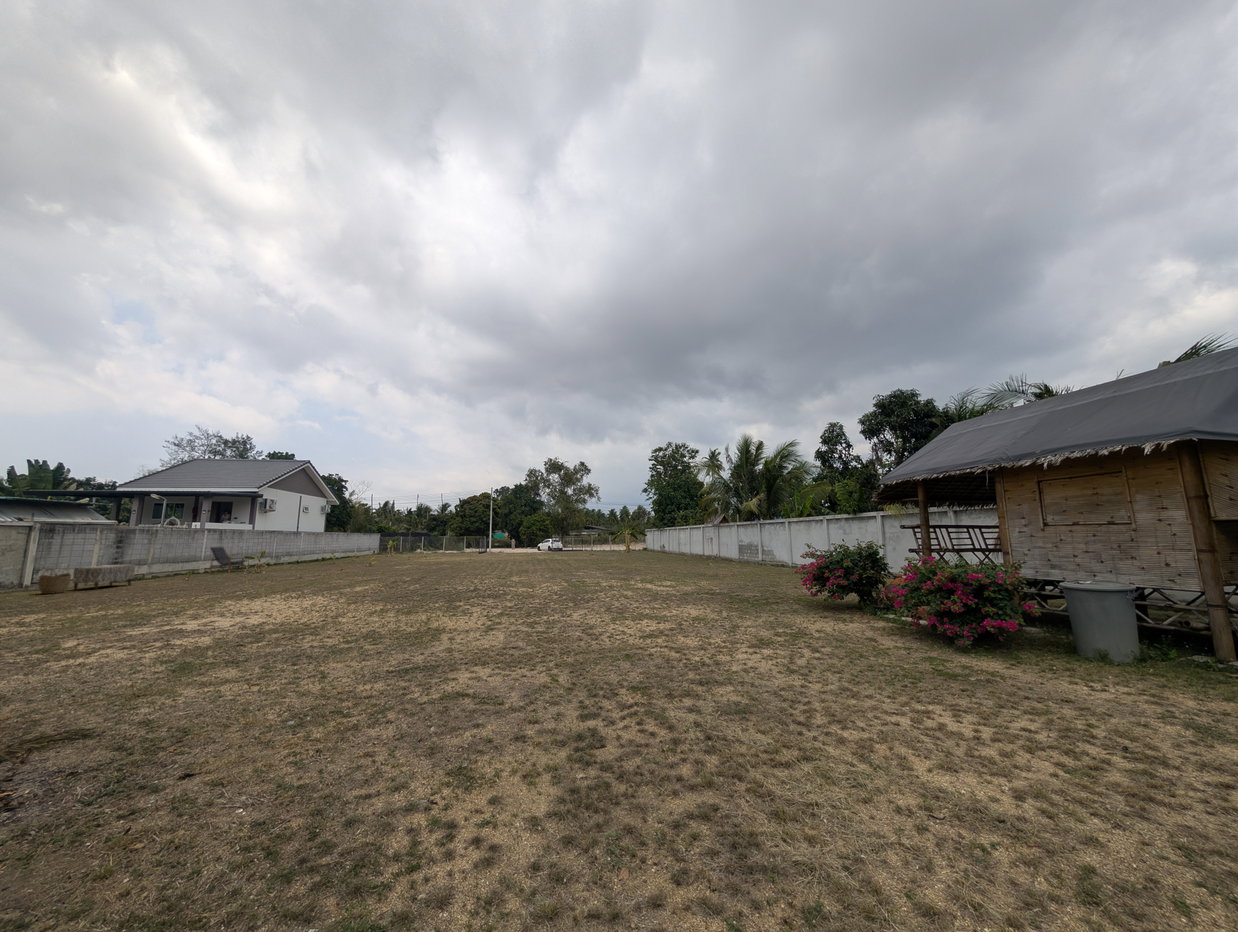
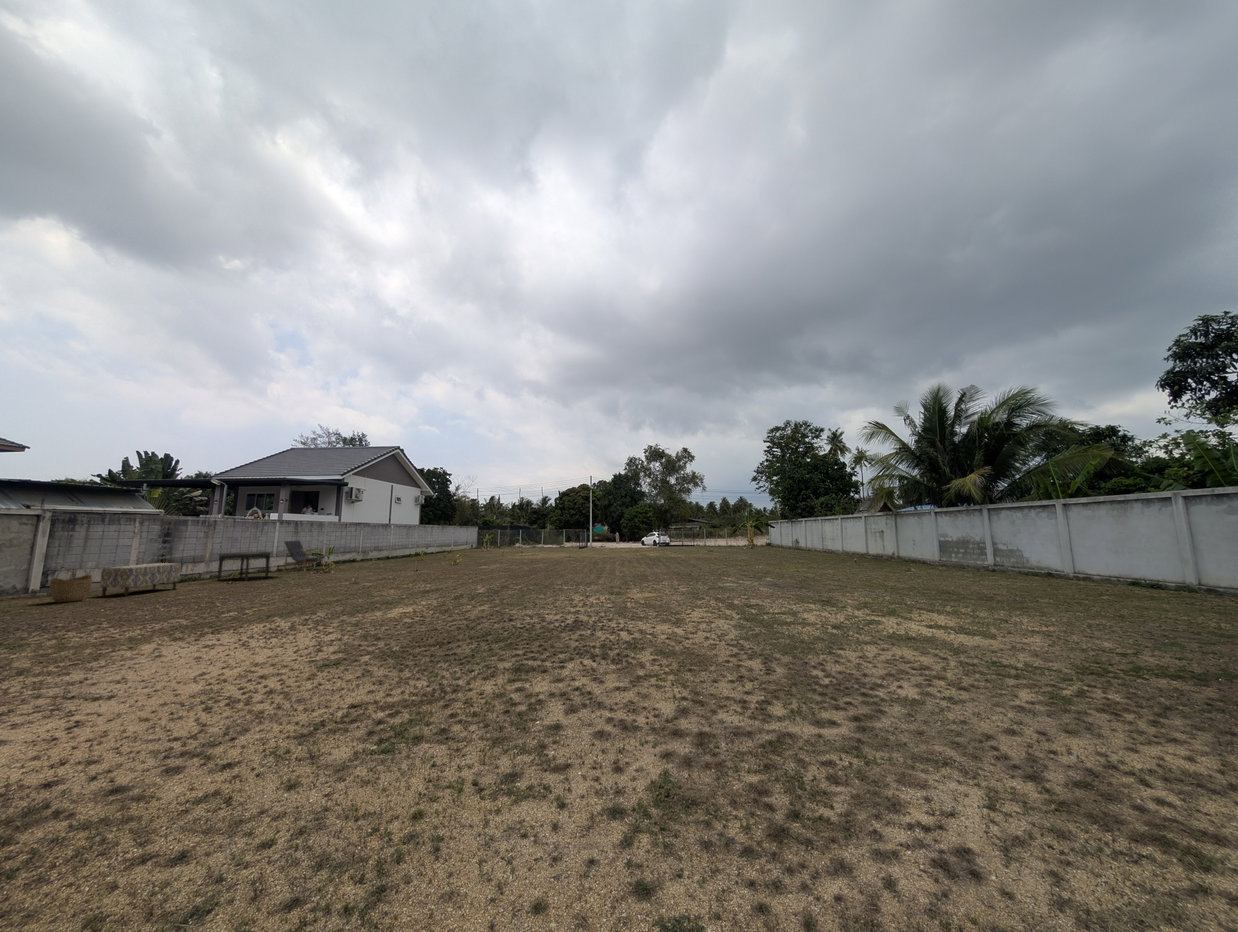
round table: none [158,556,207,580] -> present [217,552,272,581]

